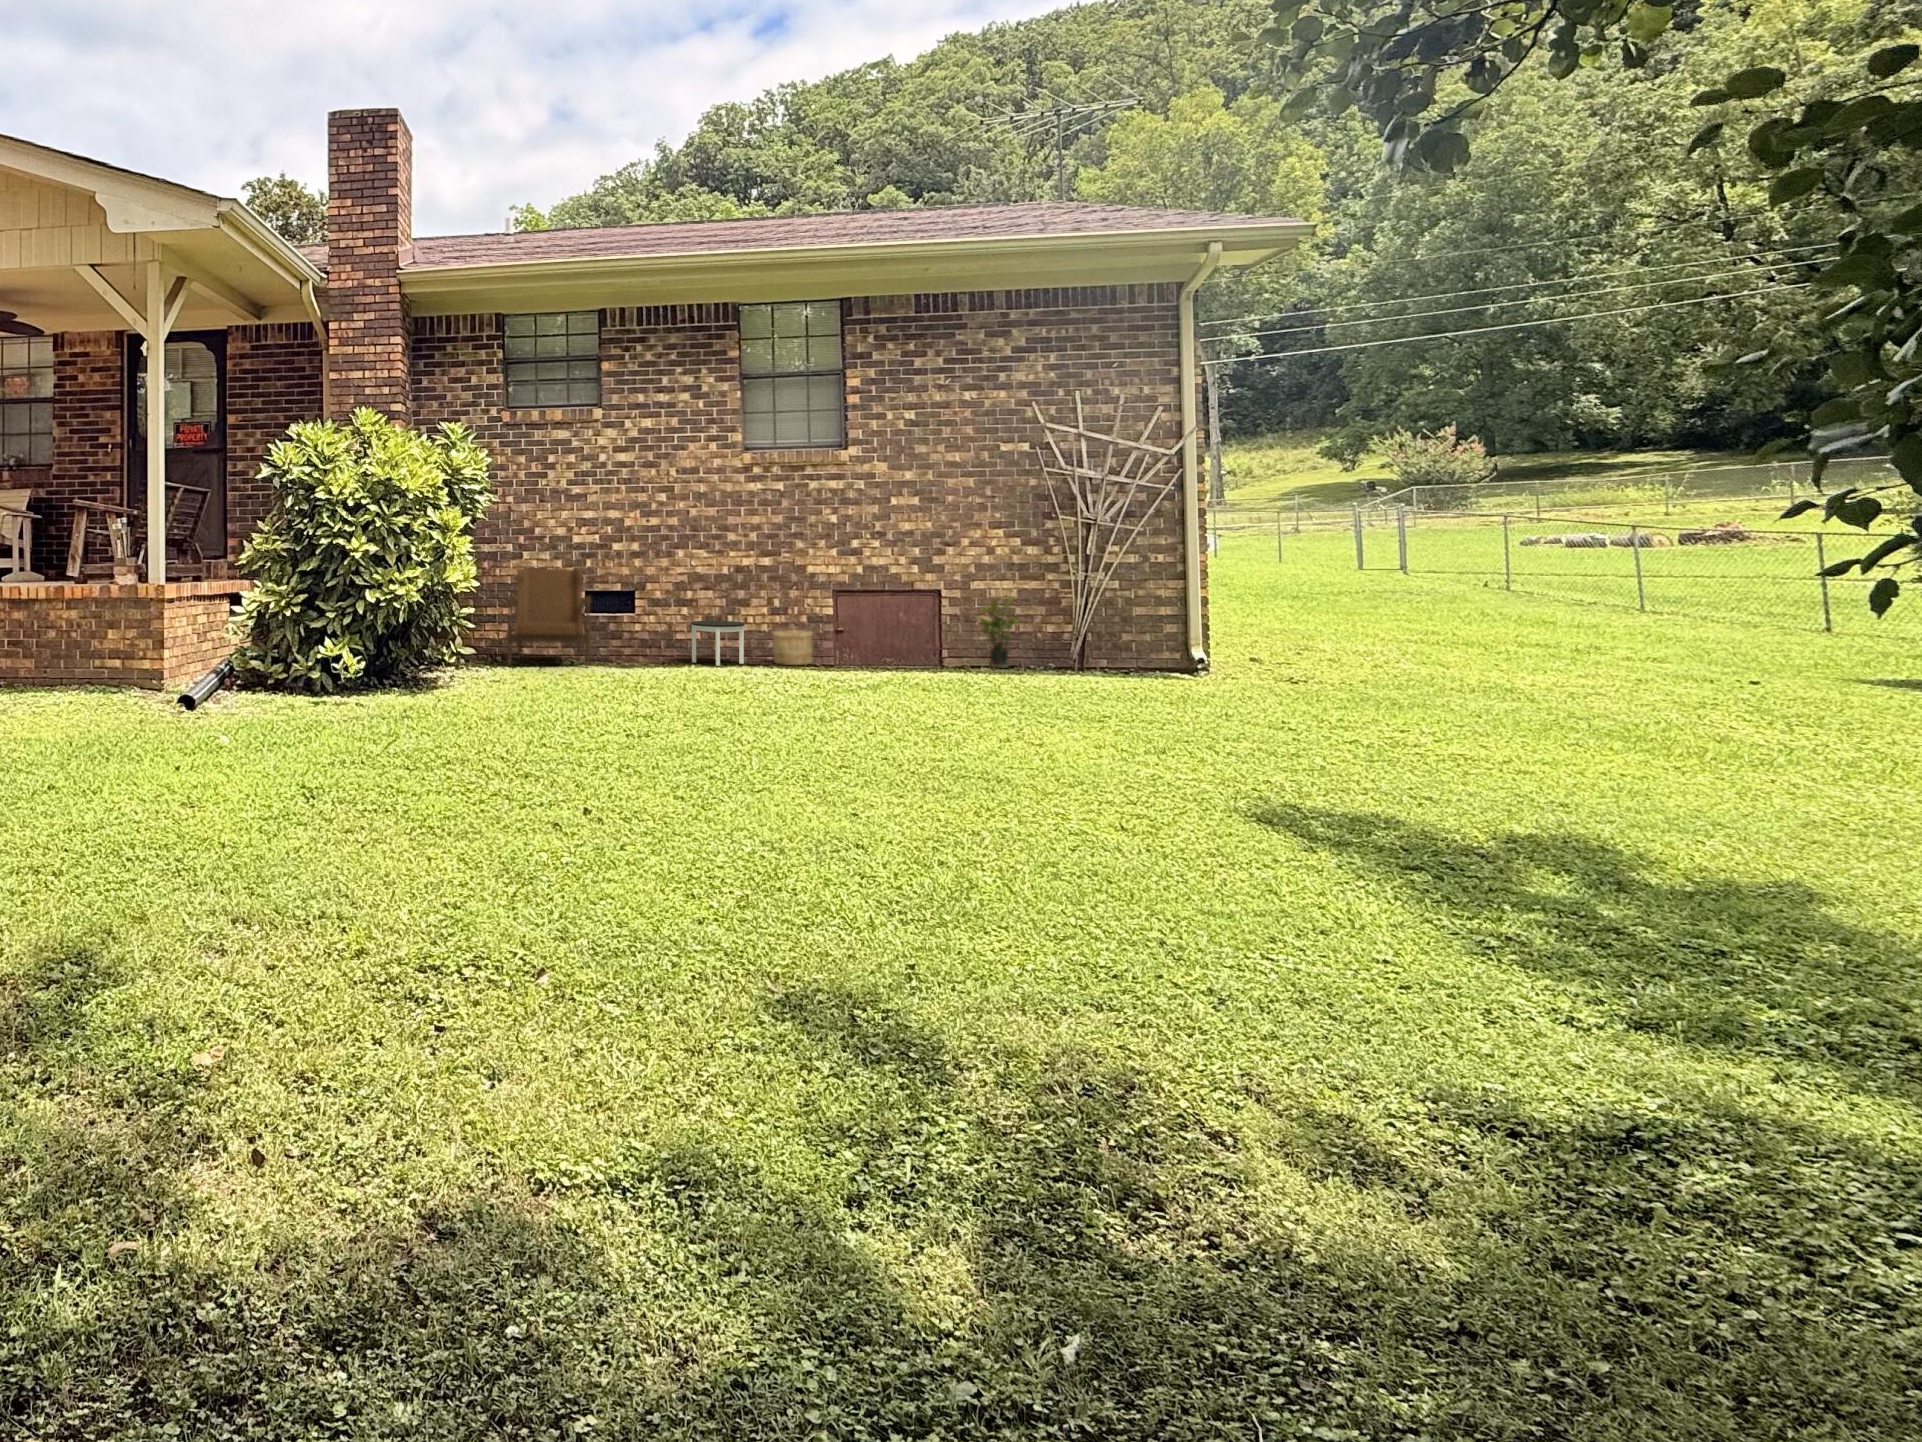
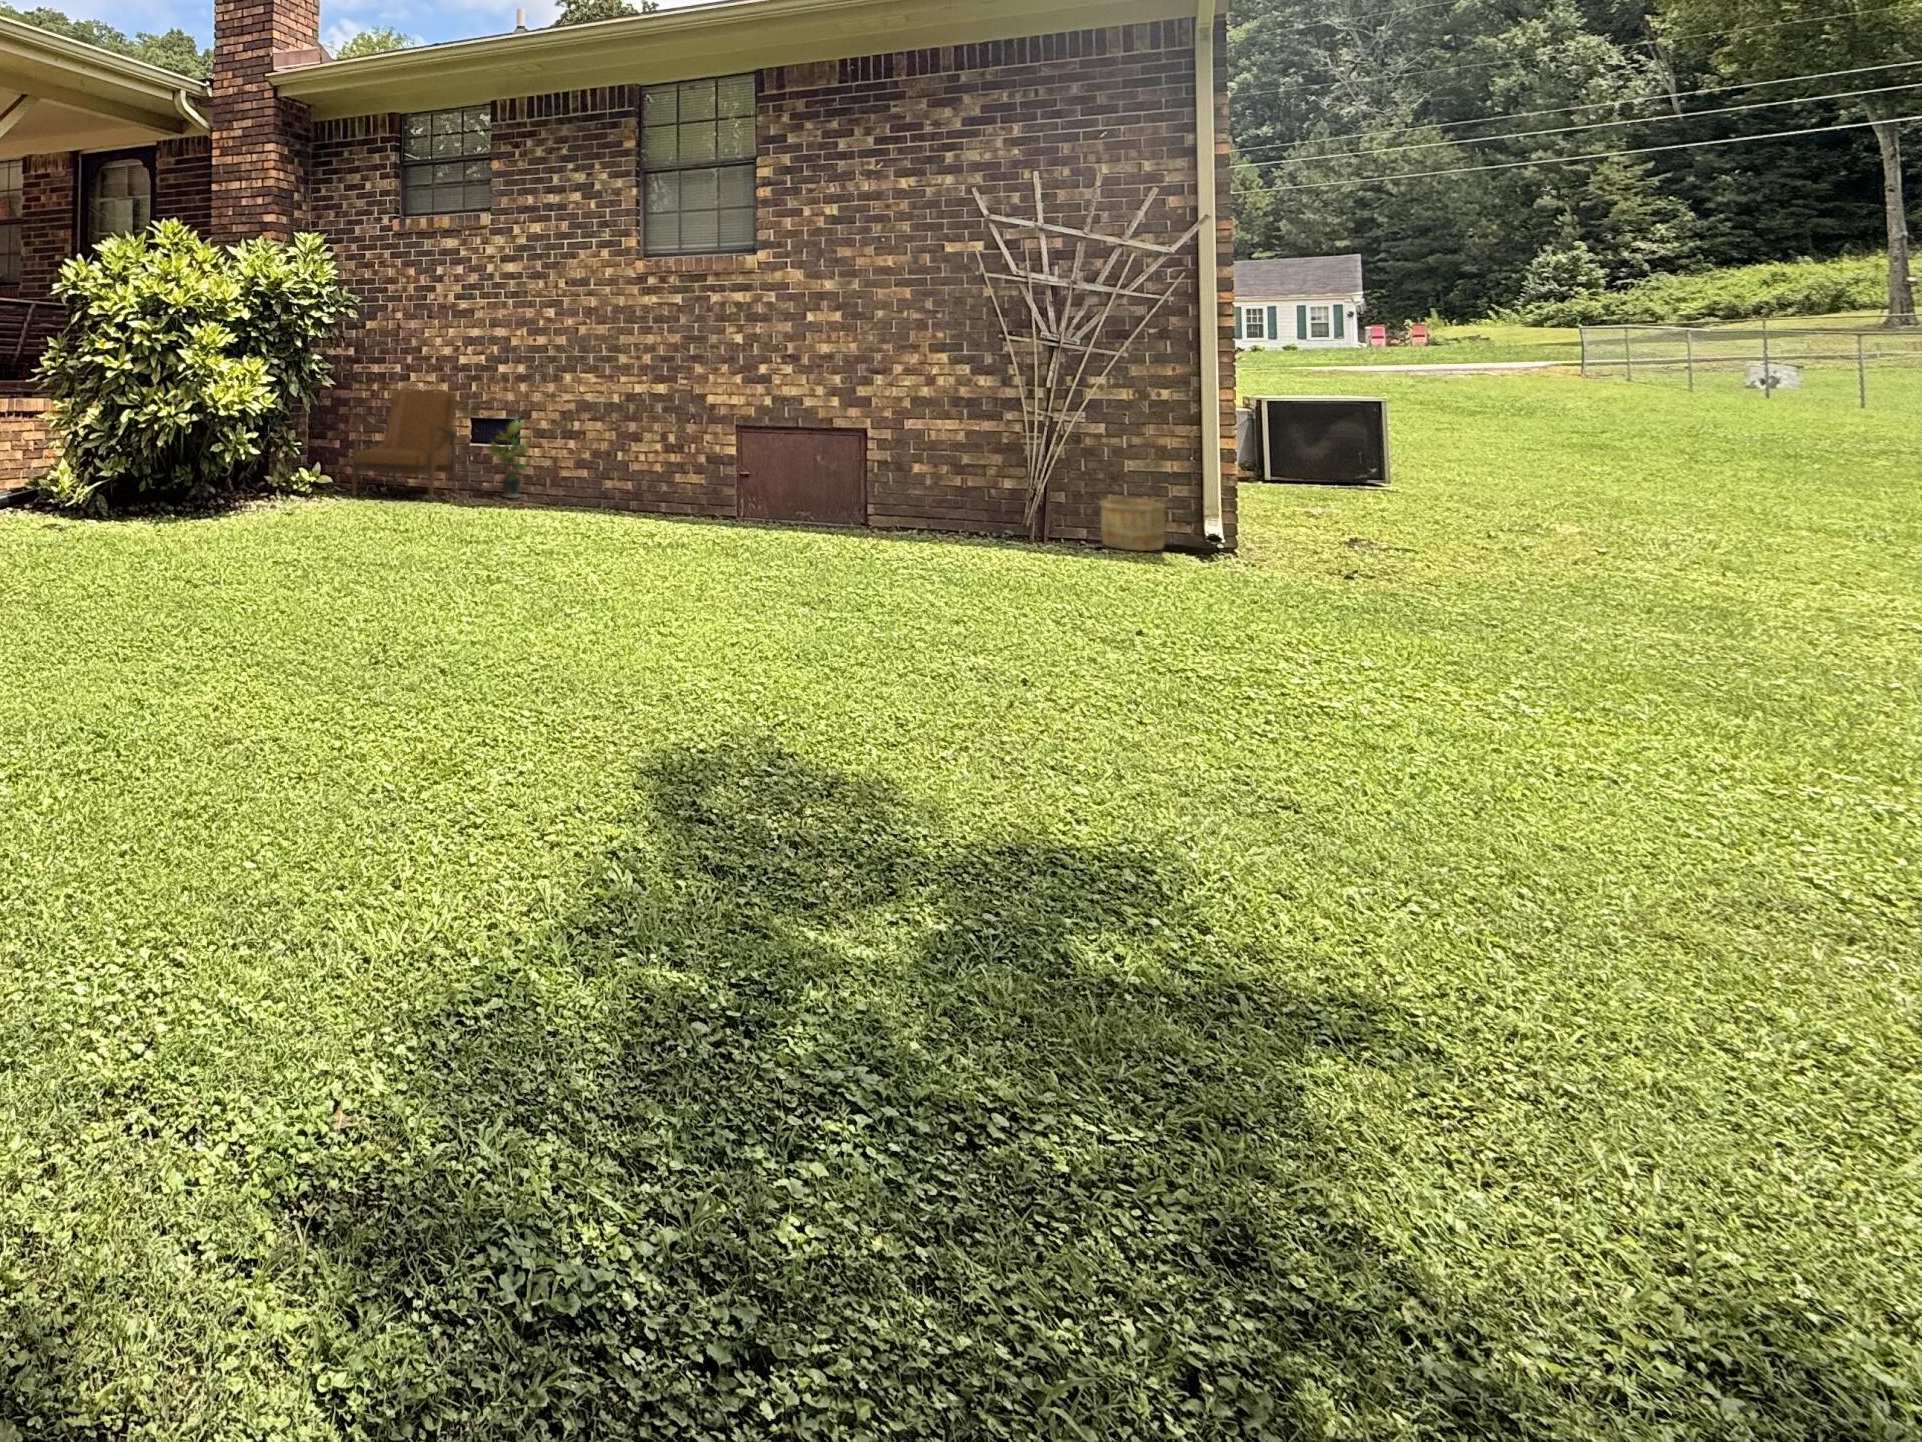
potted plant: present [978,595,1019,668] -> present [490,420,530,498]
round table: present [691,621,745,666] -> none [560,455,622,509]
wooden bucket: present [773,630,813,665] -> present [1100,498,1165,551]

